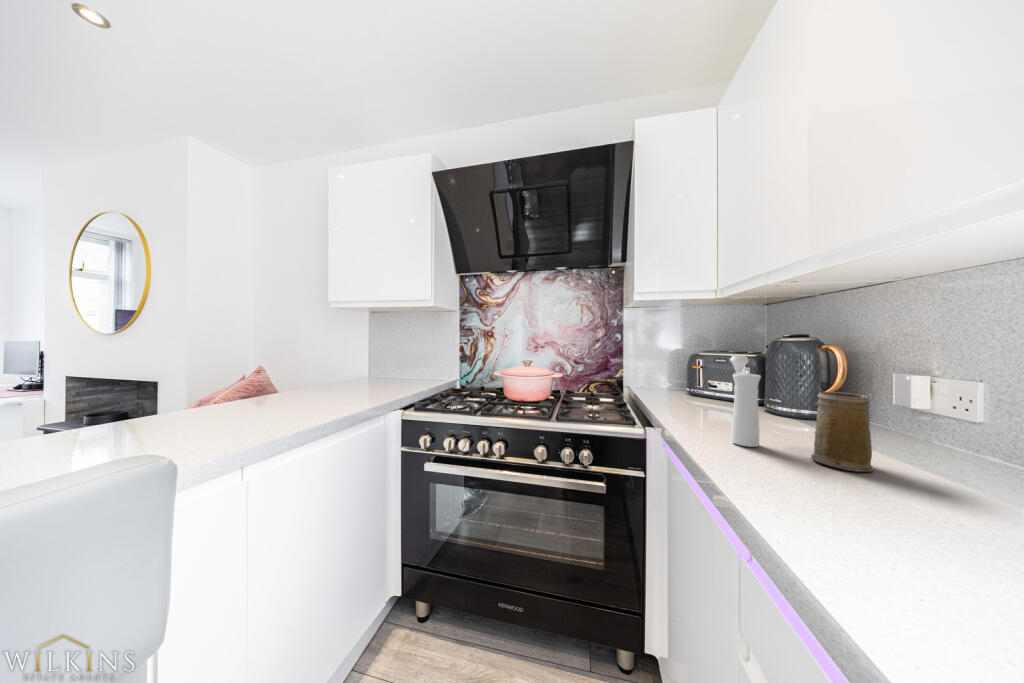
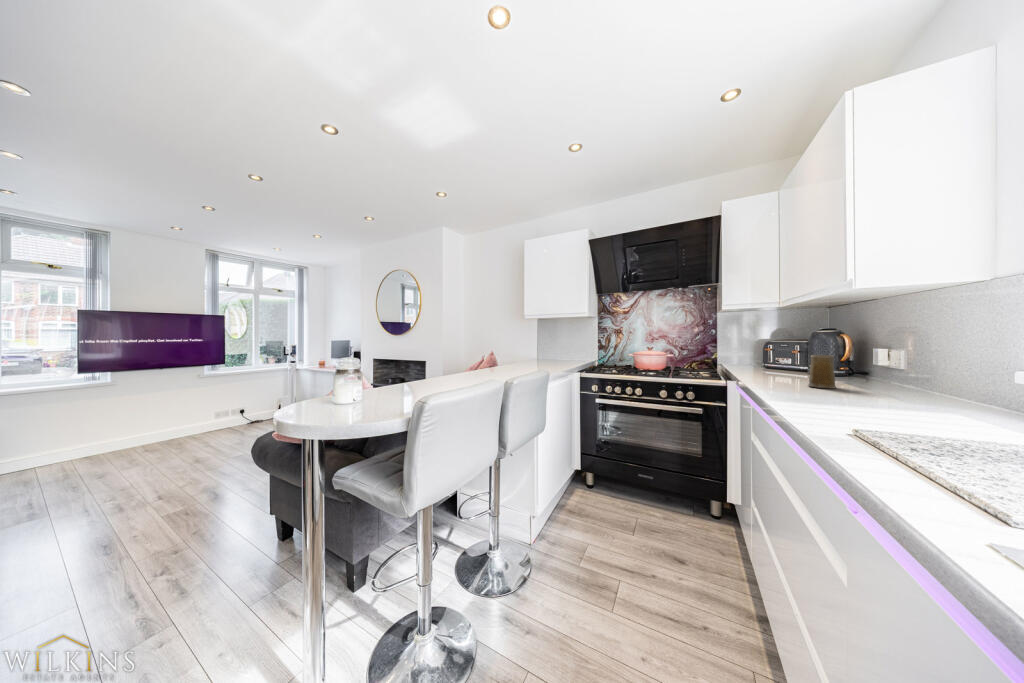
pepper mill: present [730,356,761,447] -> none [771,340,786,383]

